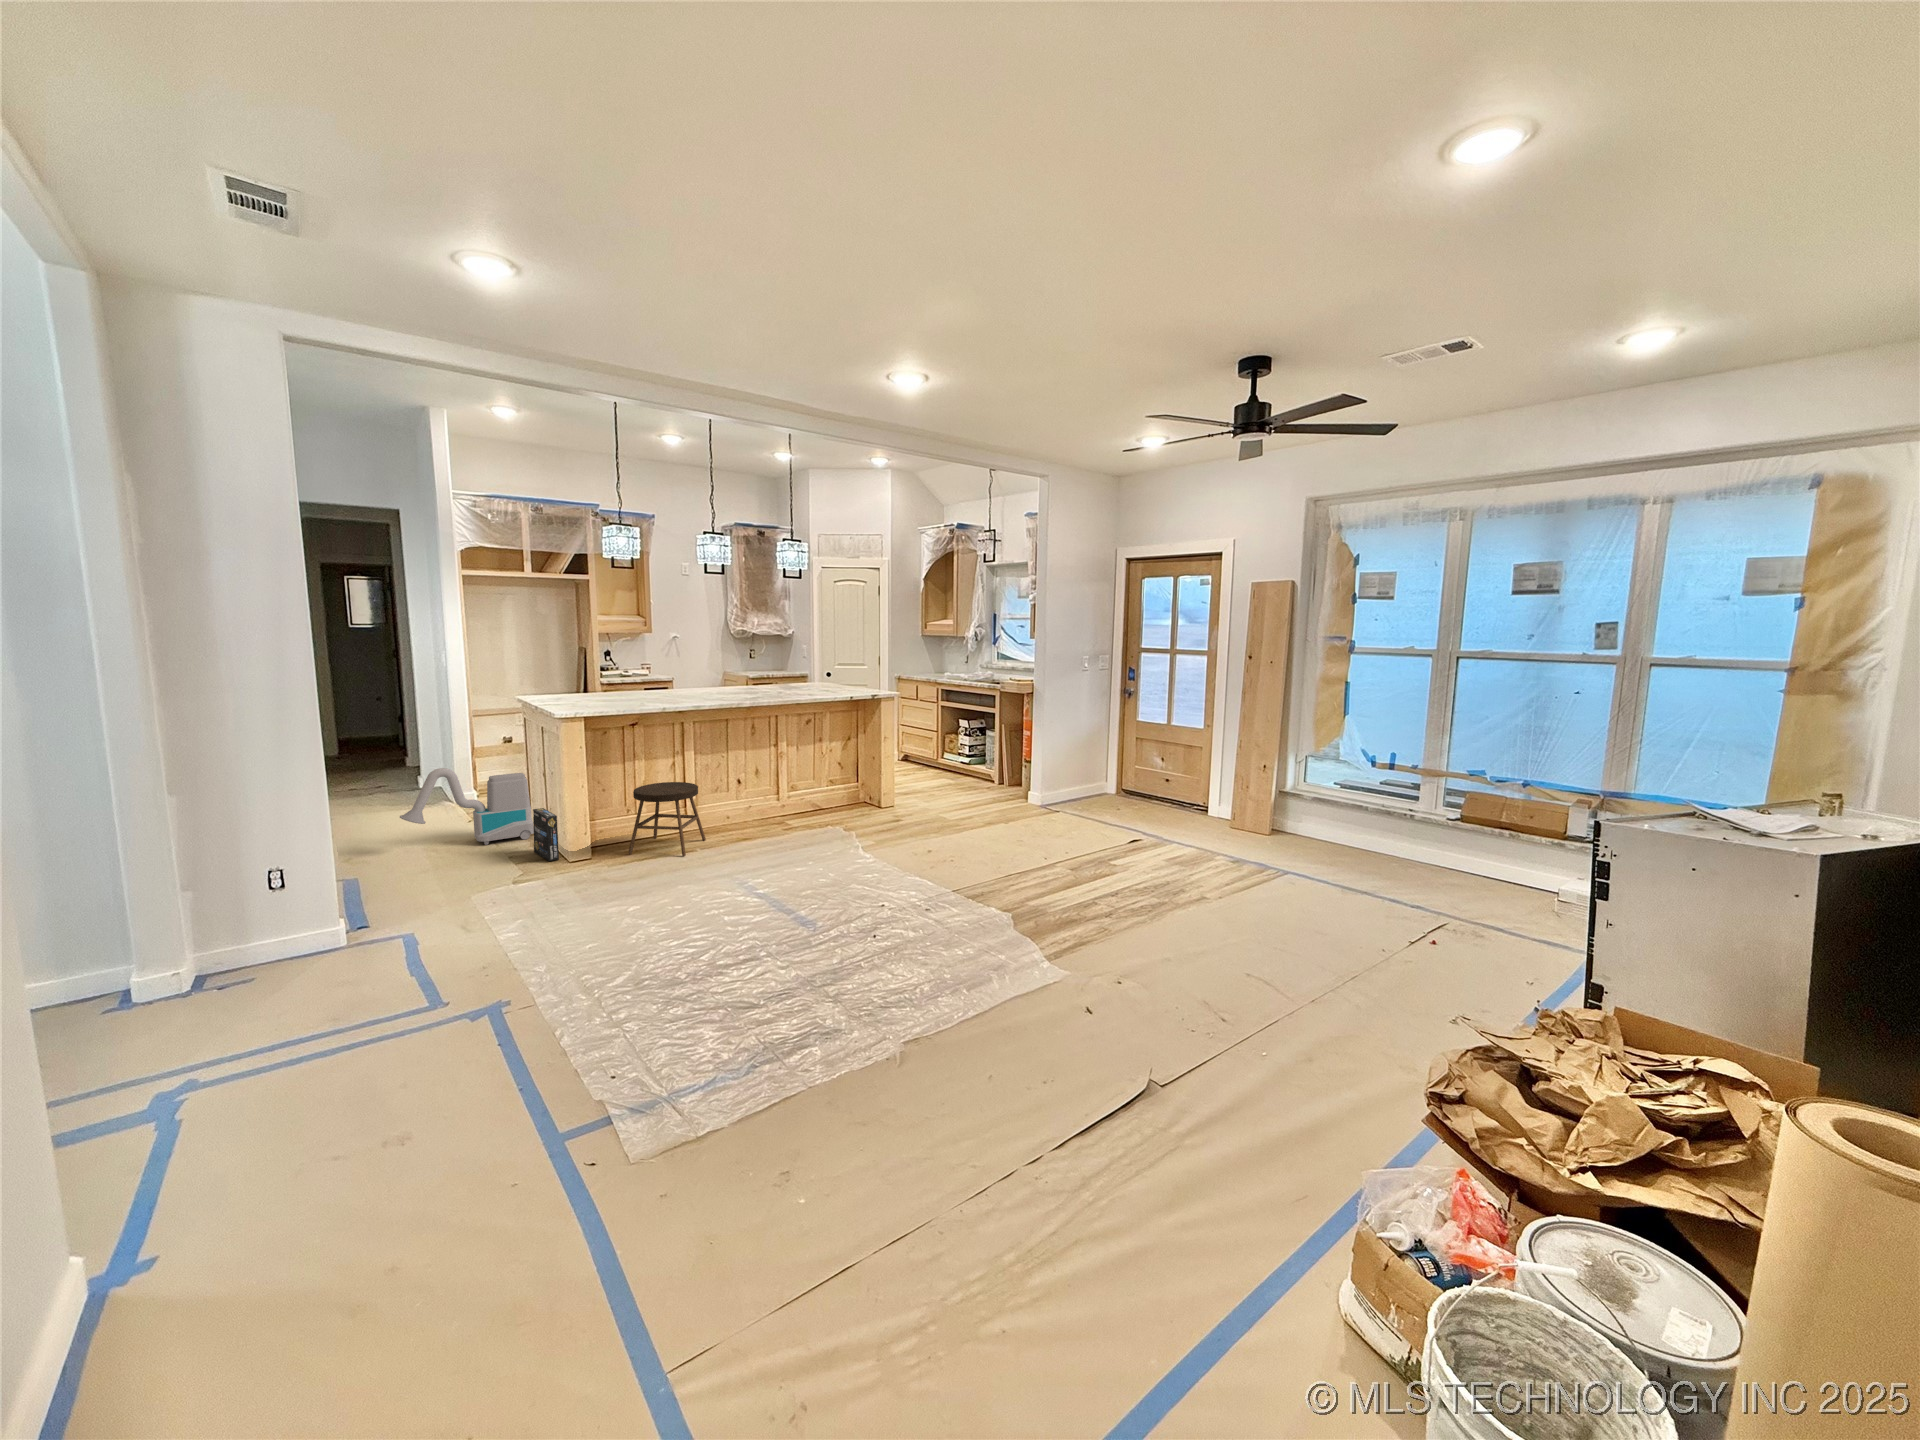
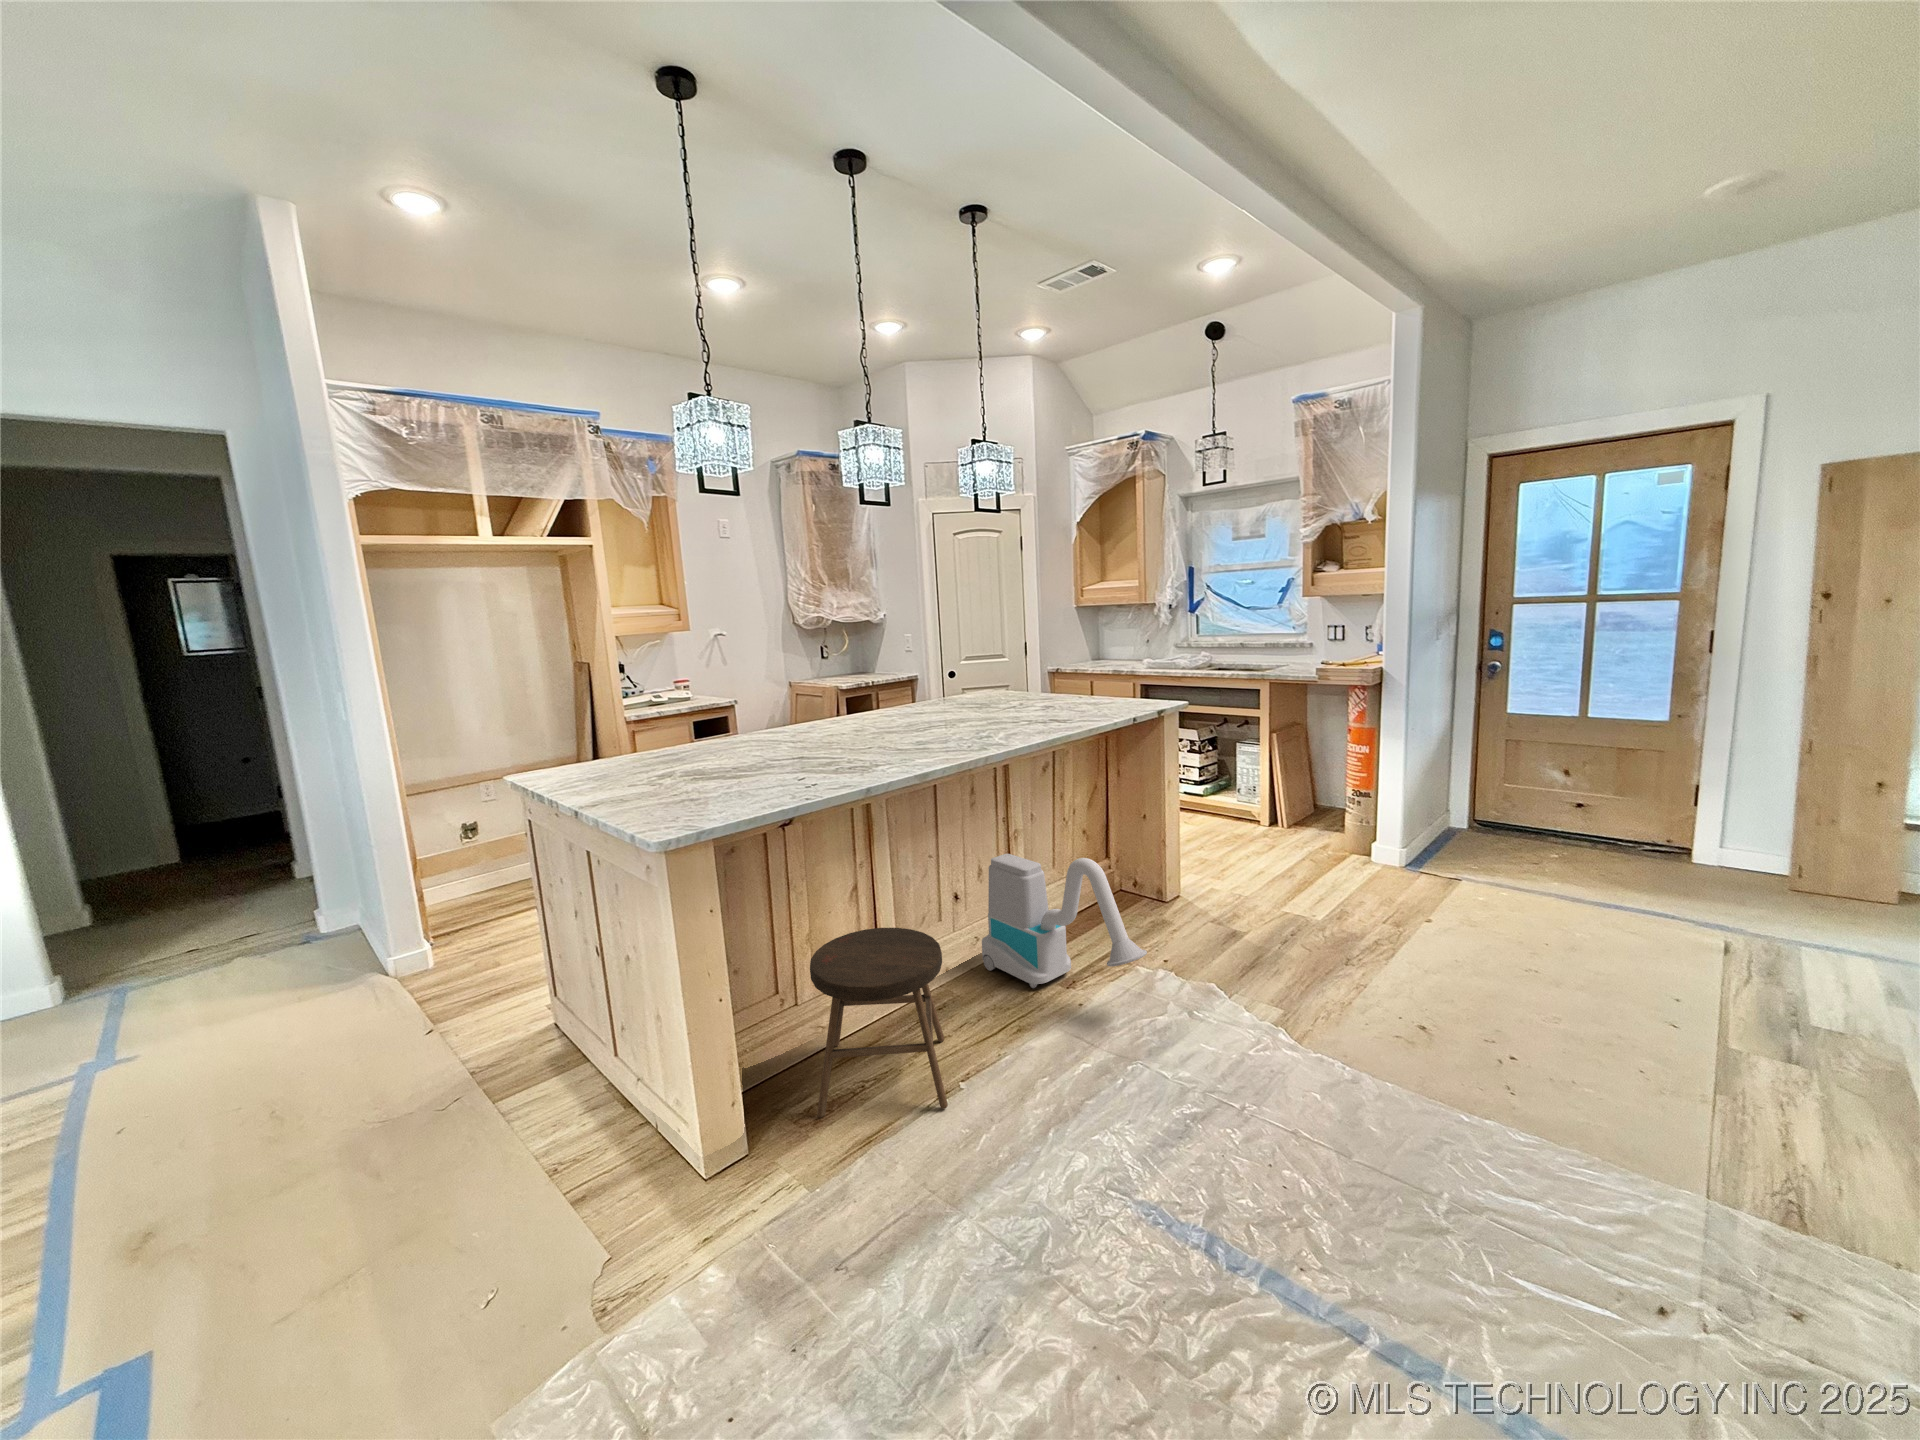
vacuum cleaner: present [400,768,534,845] -> present [982,854,1147,988]
box: present [533,808,559,861] -> none [590,1032,670,1174]

